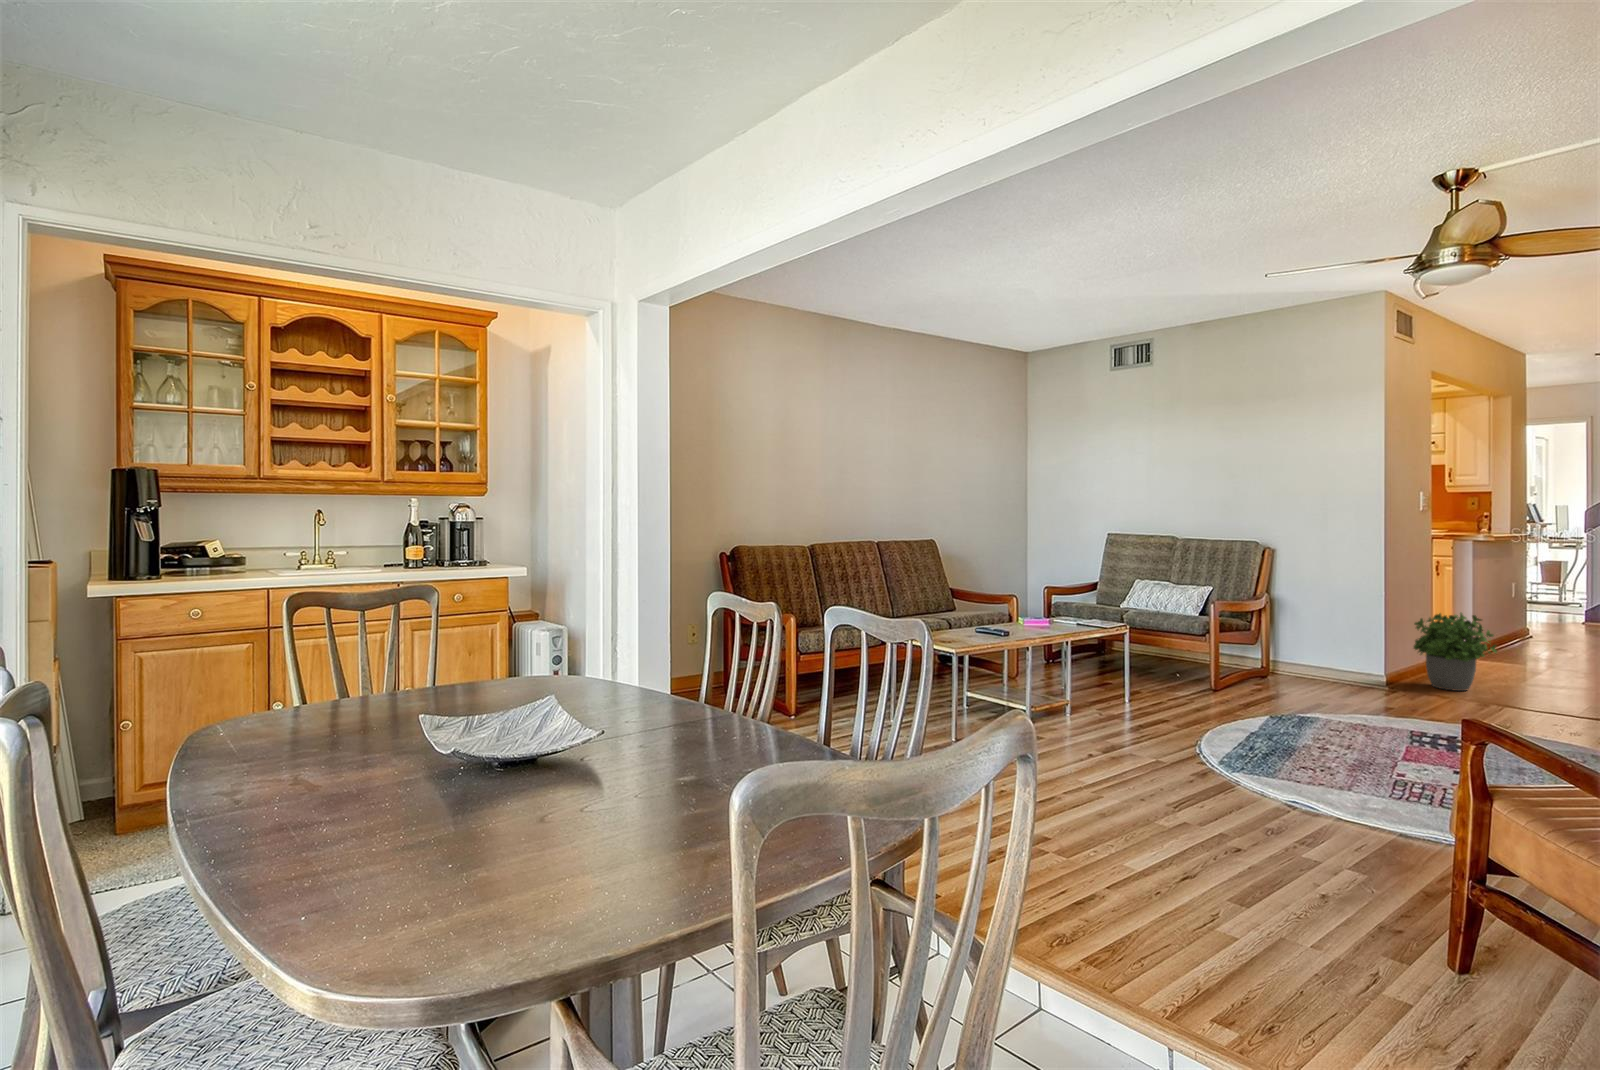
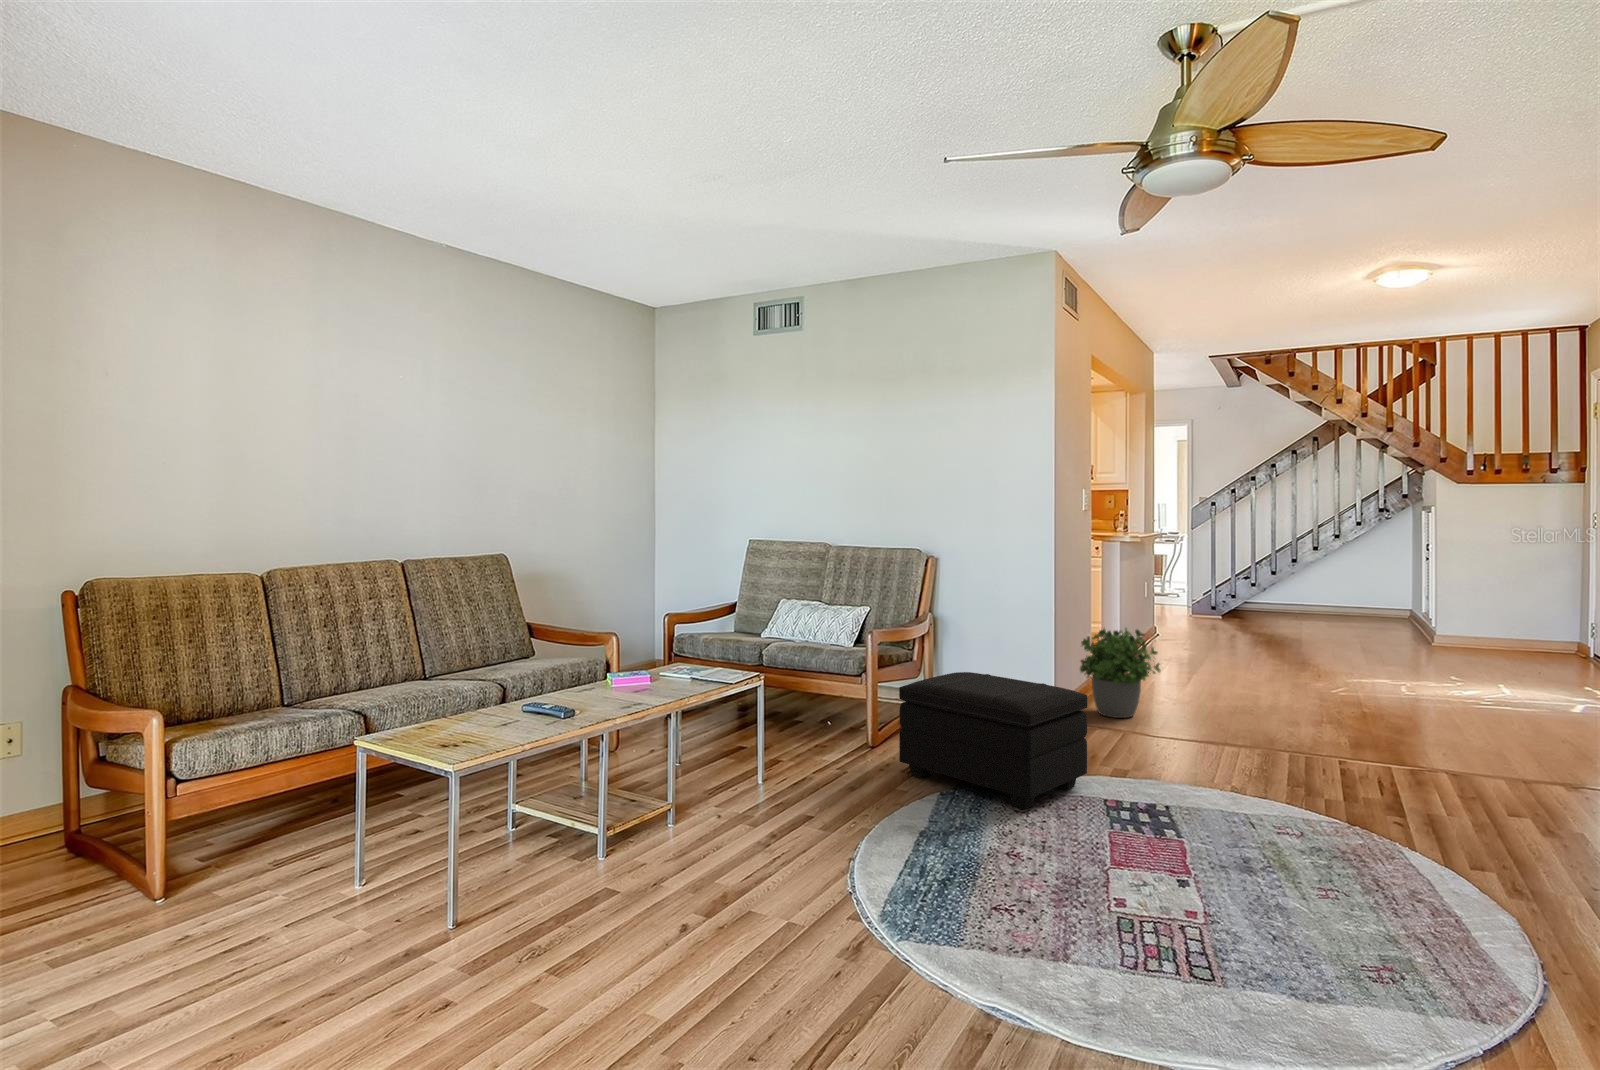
footstool: none [1237,635,1402,731] -> present [899,672,1087,809]

